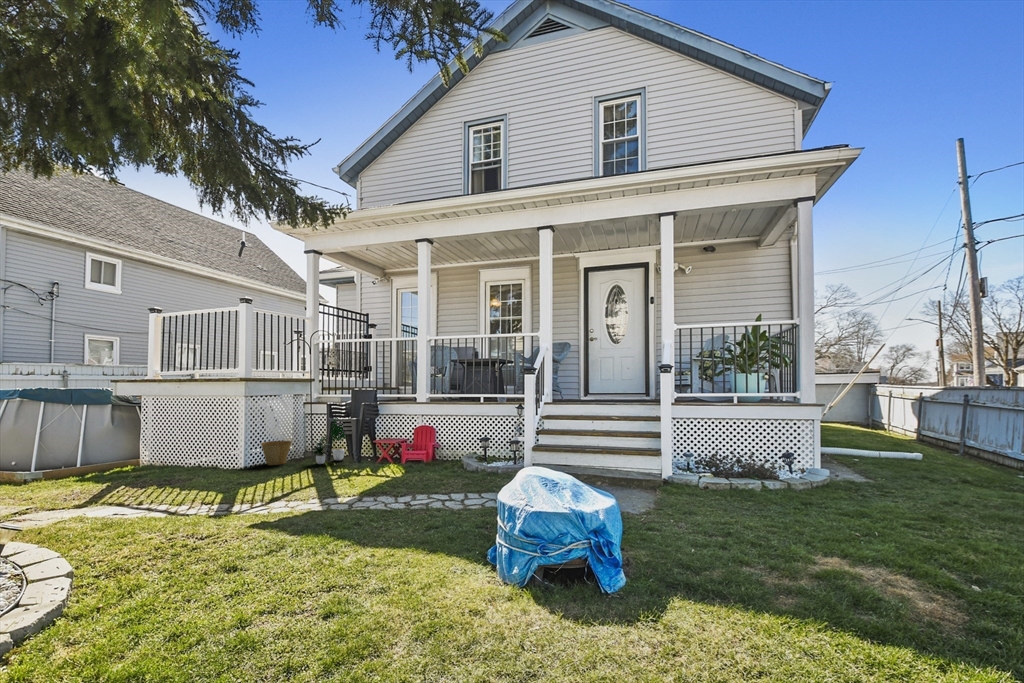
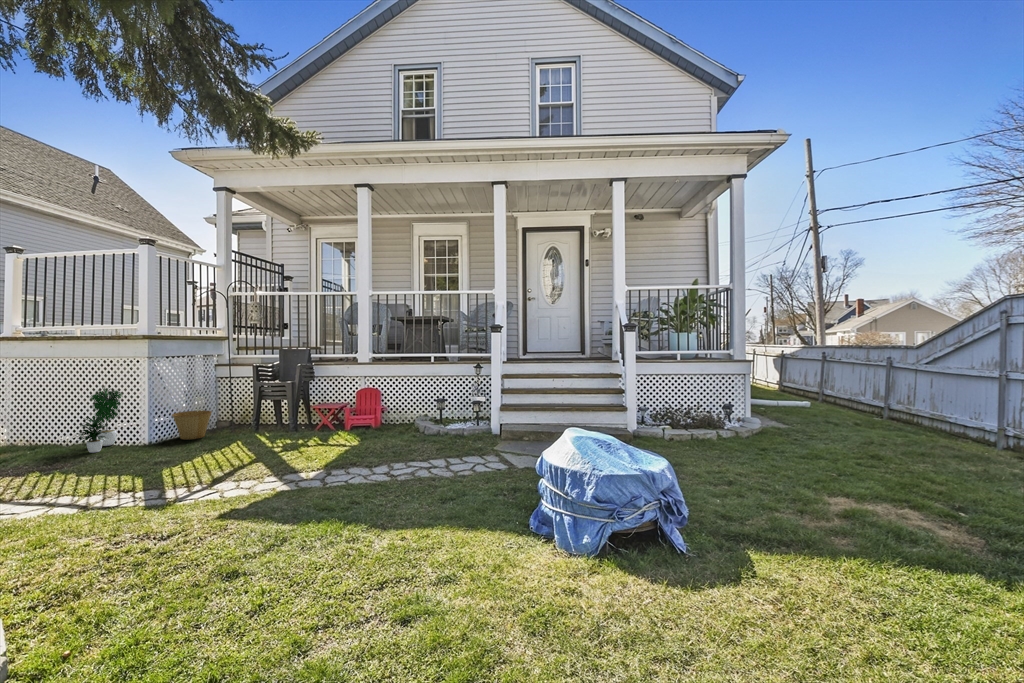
potted plant: present [312,418,346,464] -> present [76,387,122,453]

